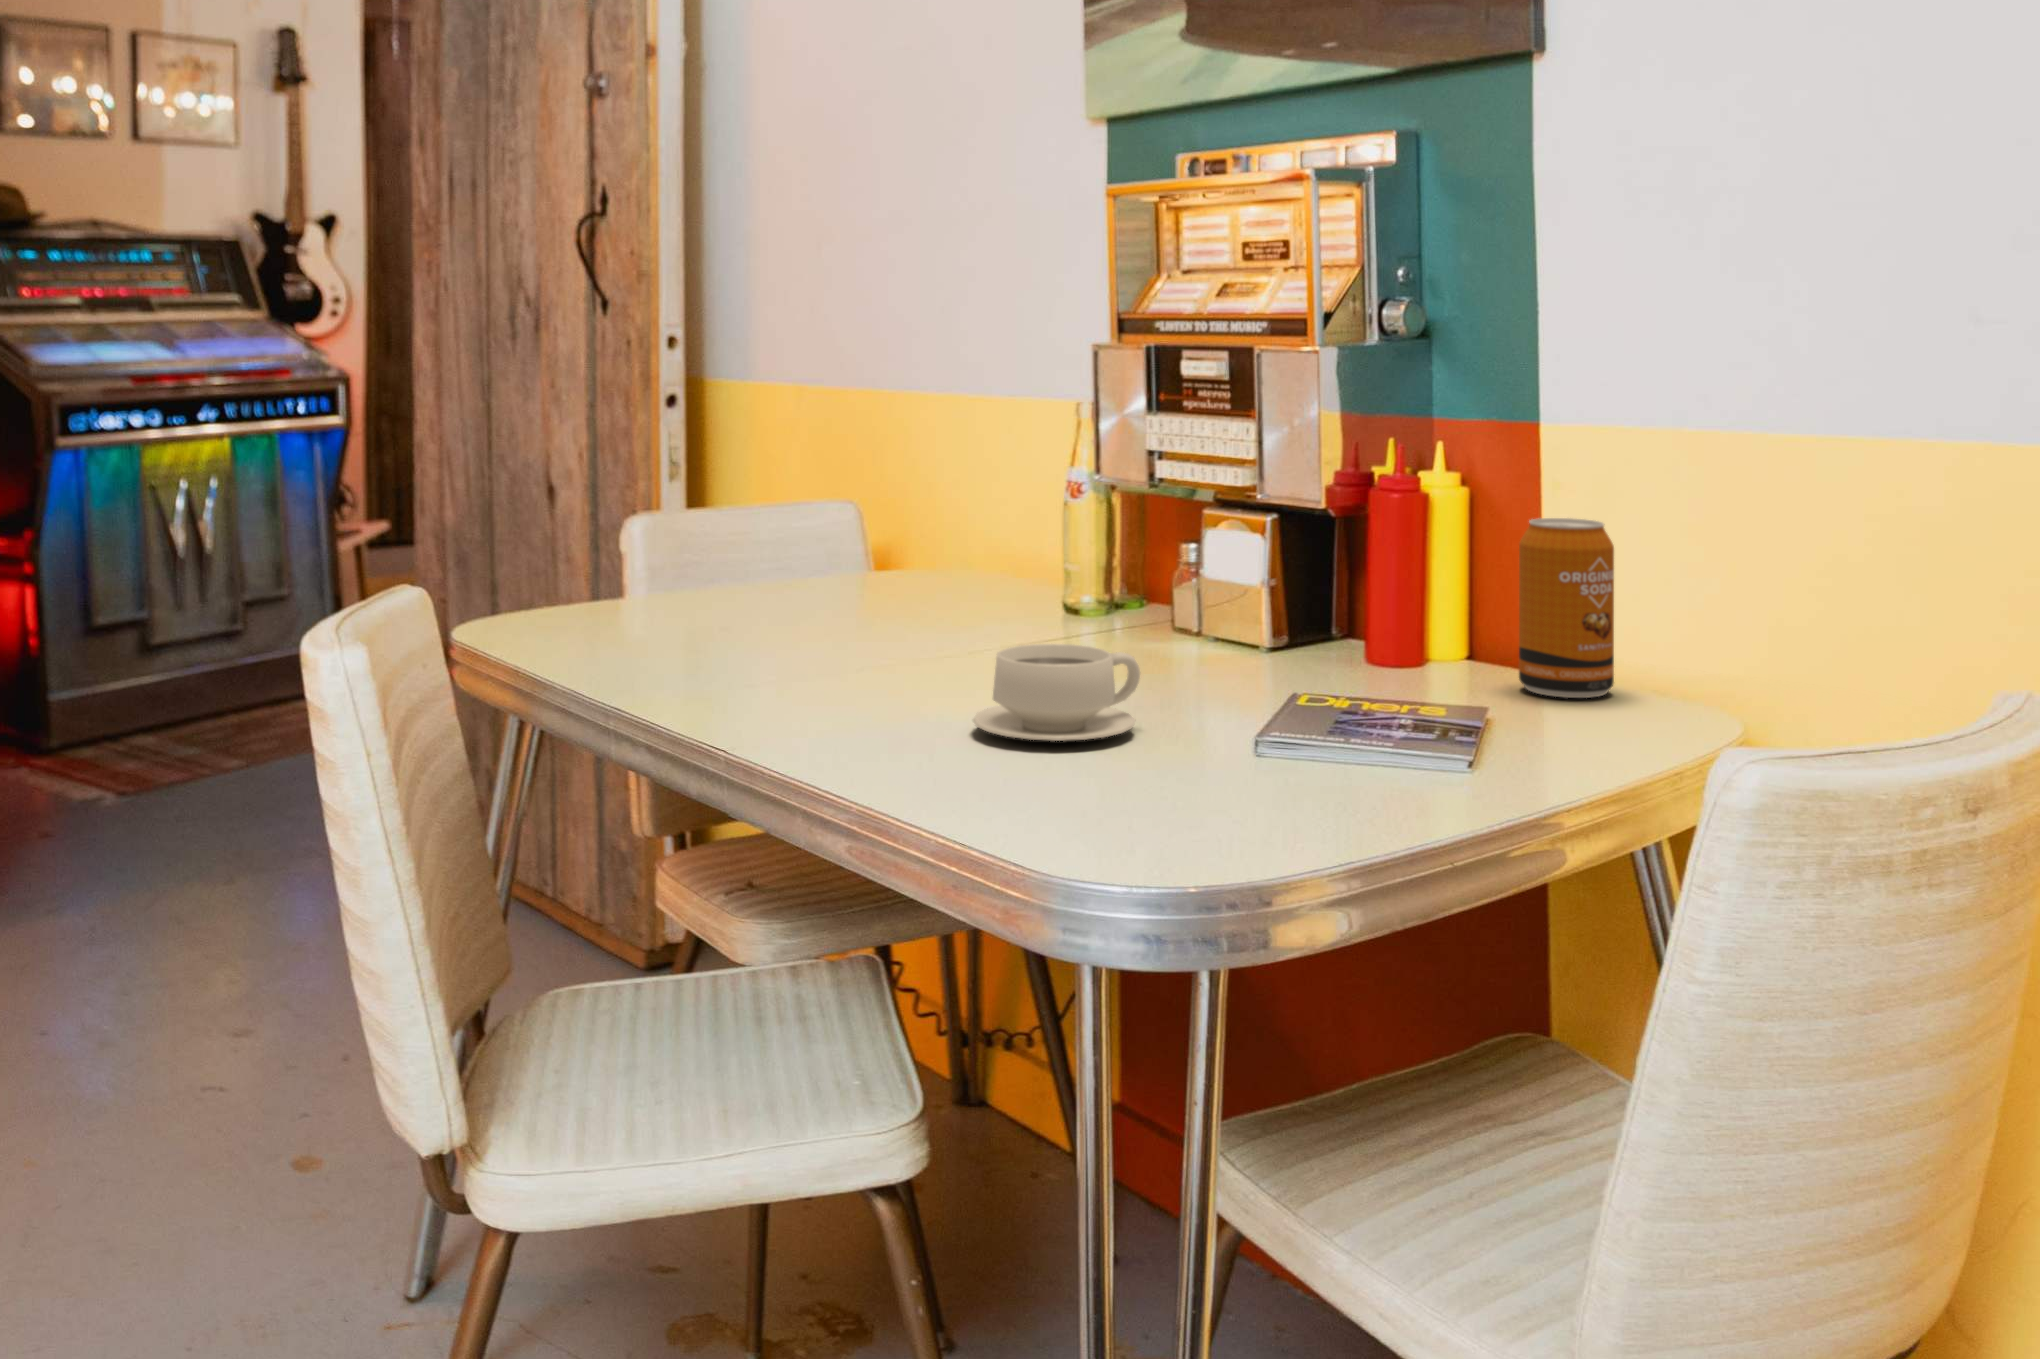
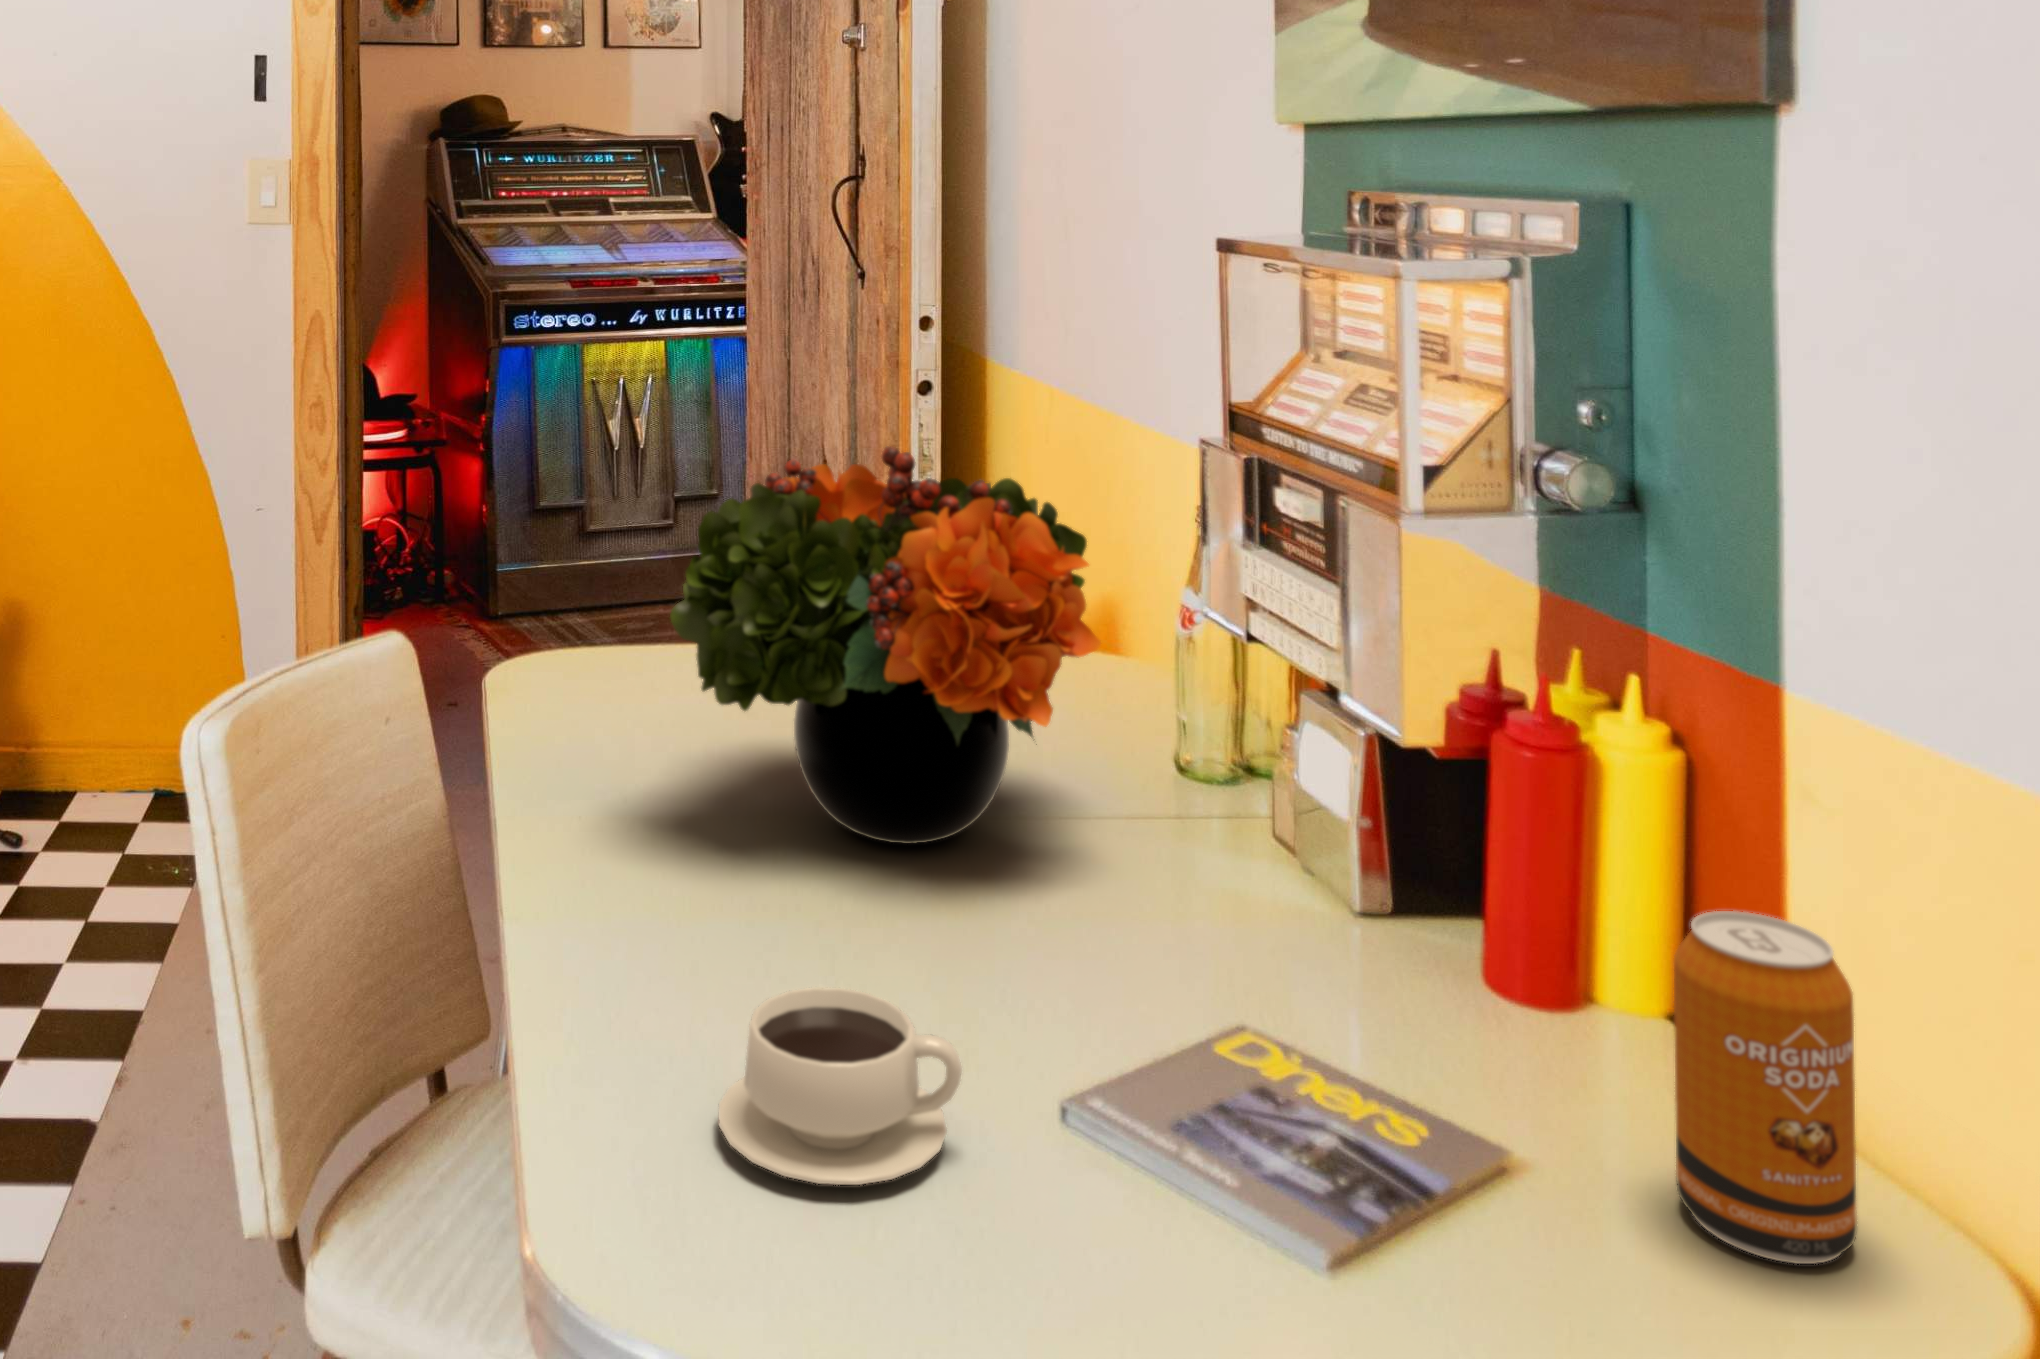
flower arrangement: none [728,339,1068,639] -> present [670,446,1101,844]

